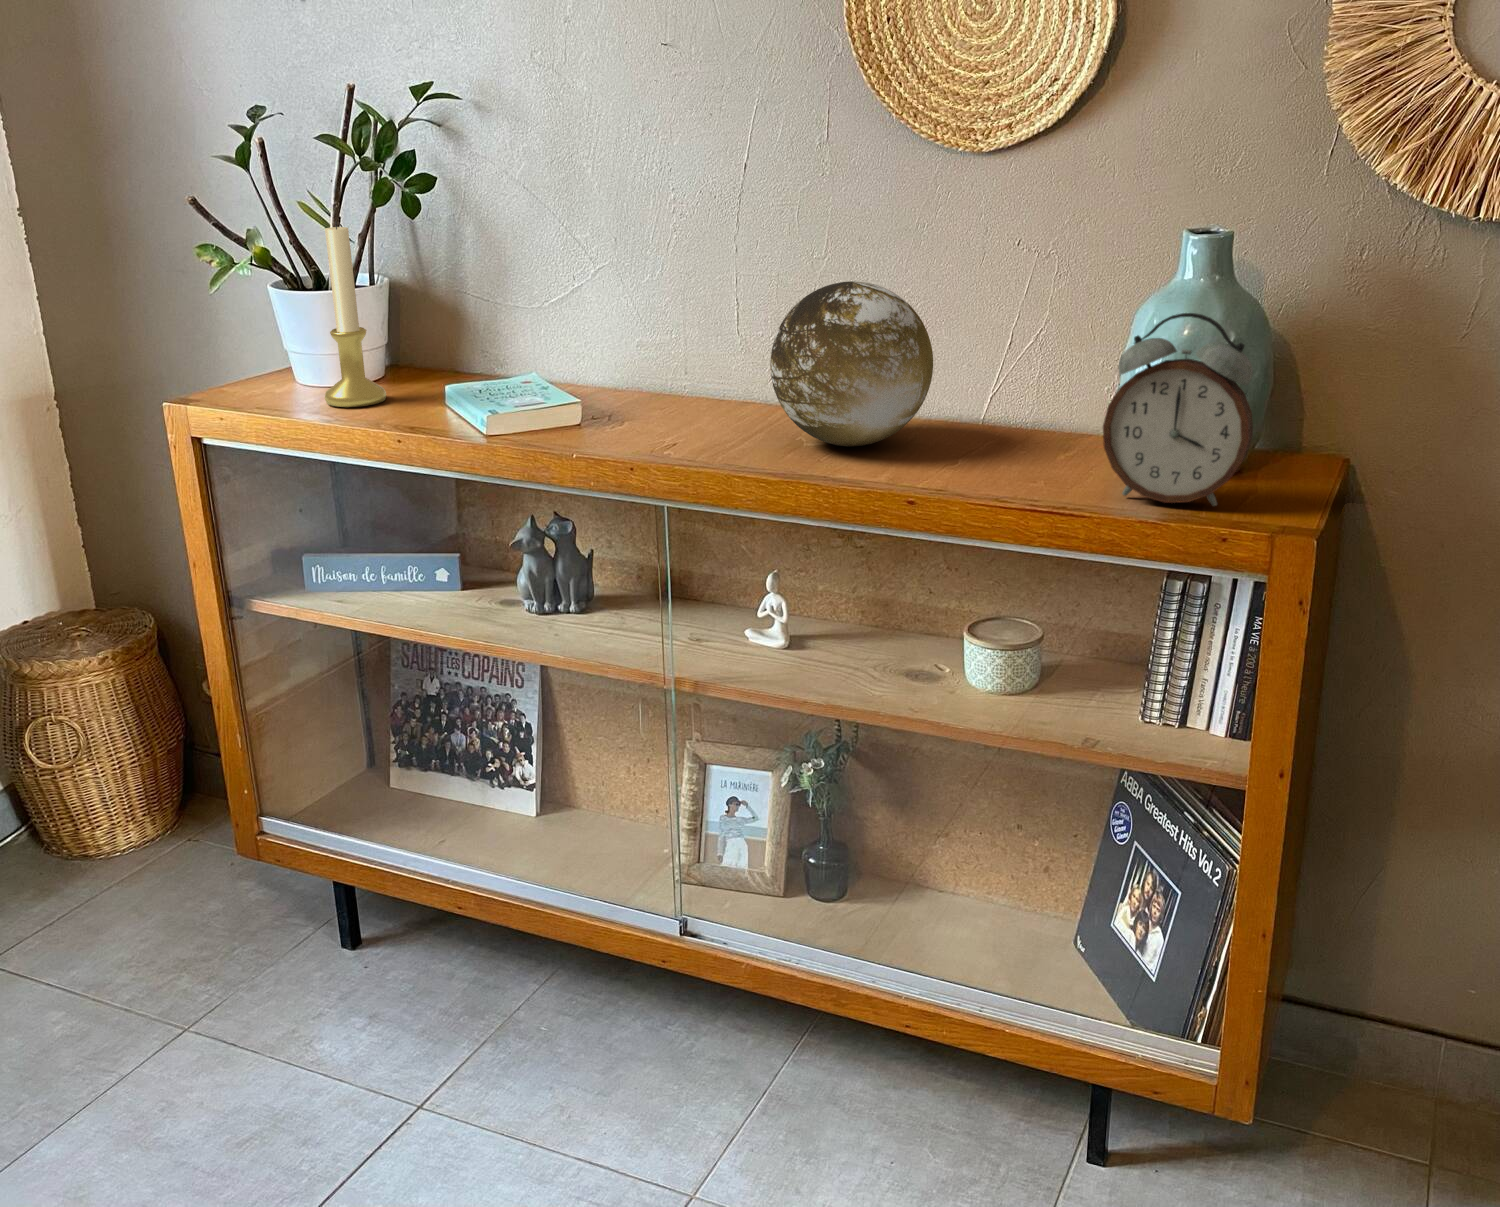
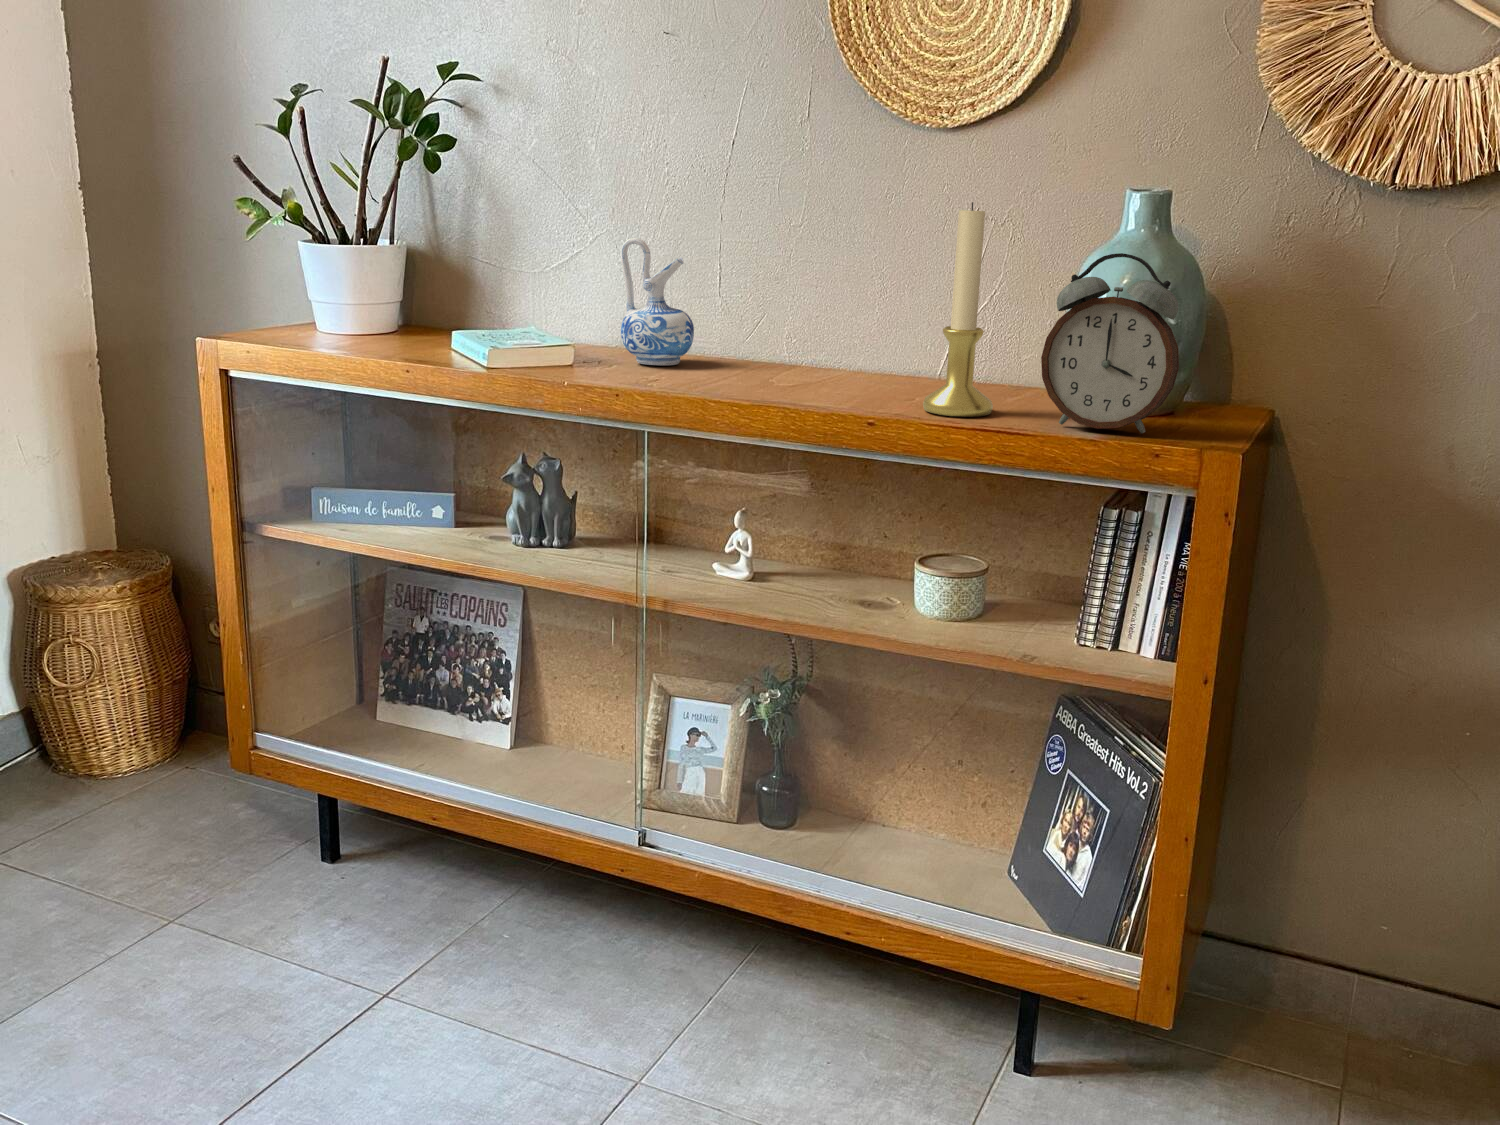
candle holder: present [325,221,386,407] -> present [923,202,993,417]
ceramic pitcher: none [627,280,709,417] -> present [621,238,694,365]
decorative orb: present [770,281,933,446] -> none [746,235,895,387]

